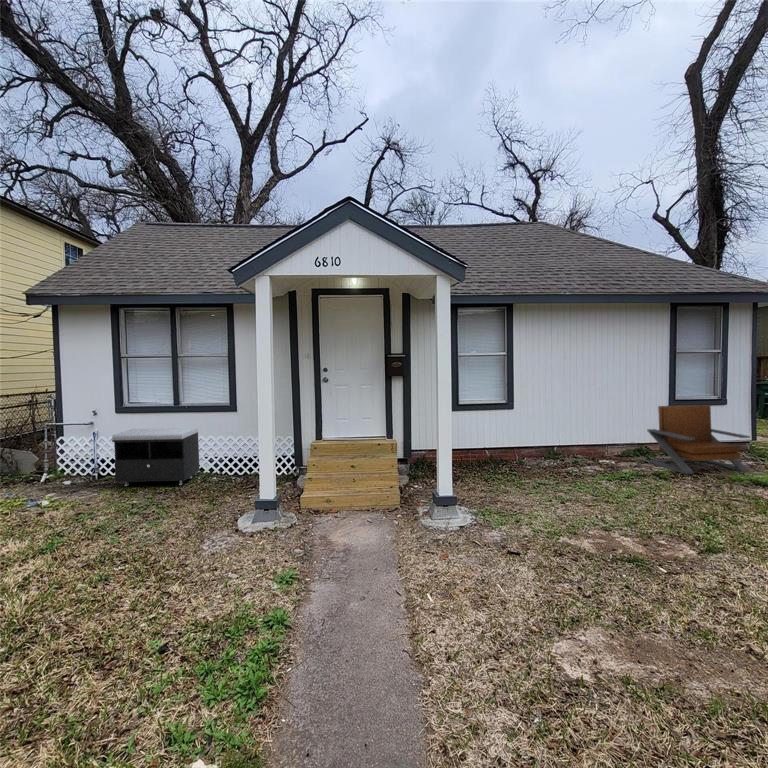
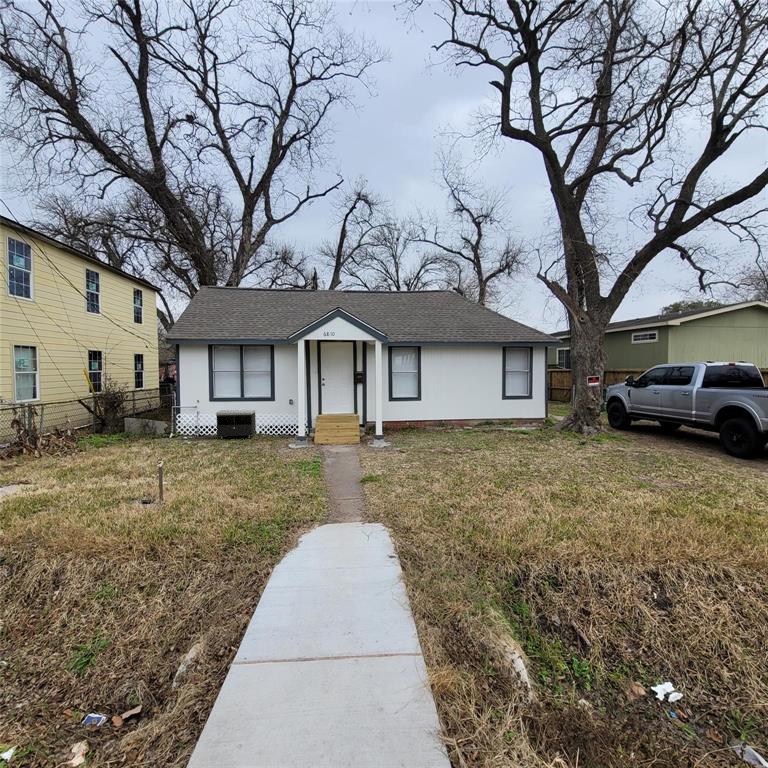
lounge chair: present [647,405,750,474] -> none [491,398,535,432]

